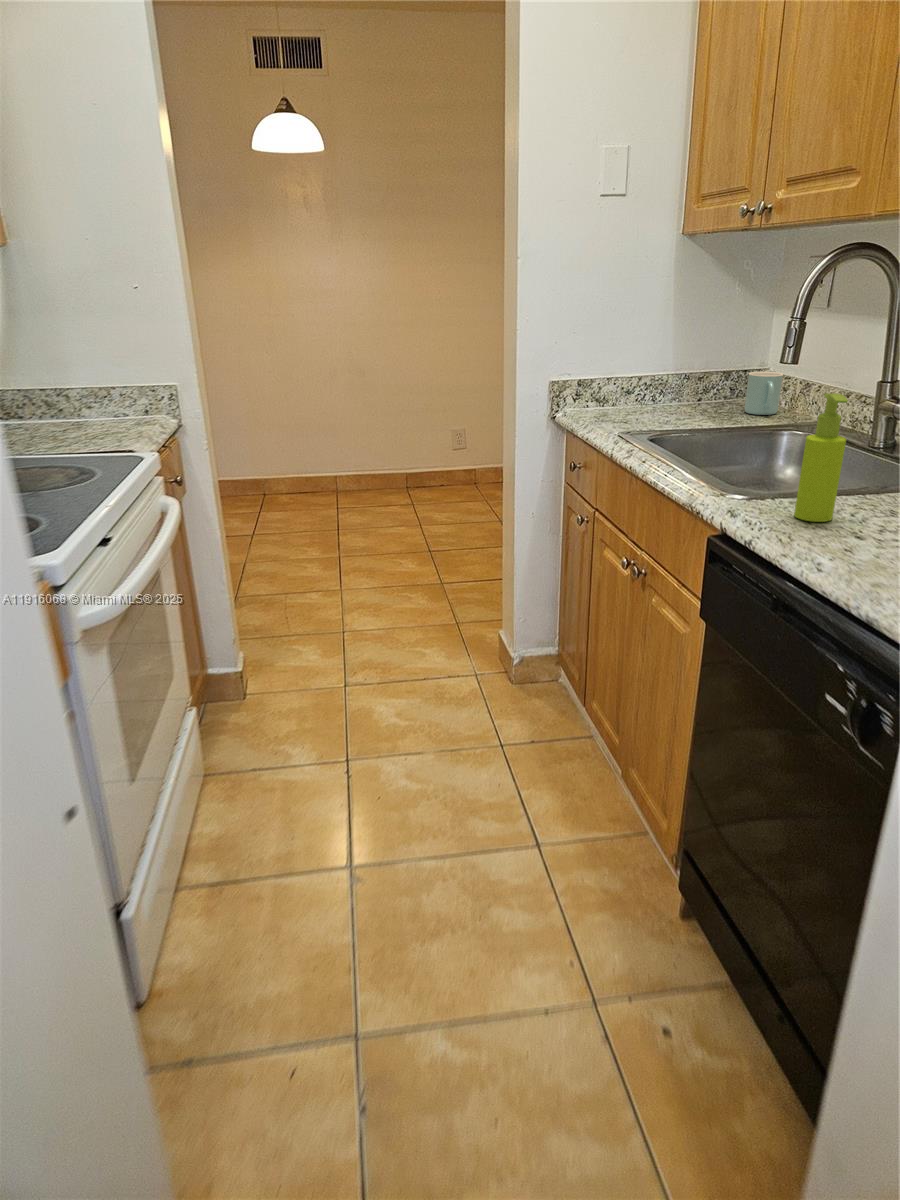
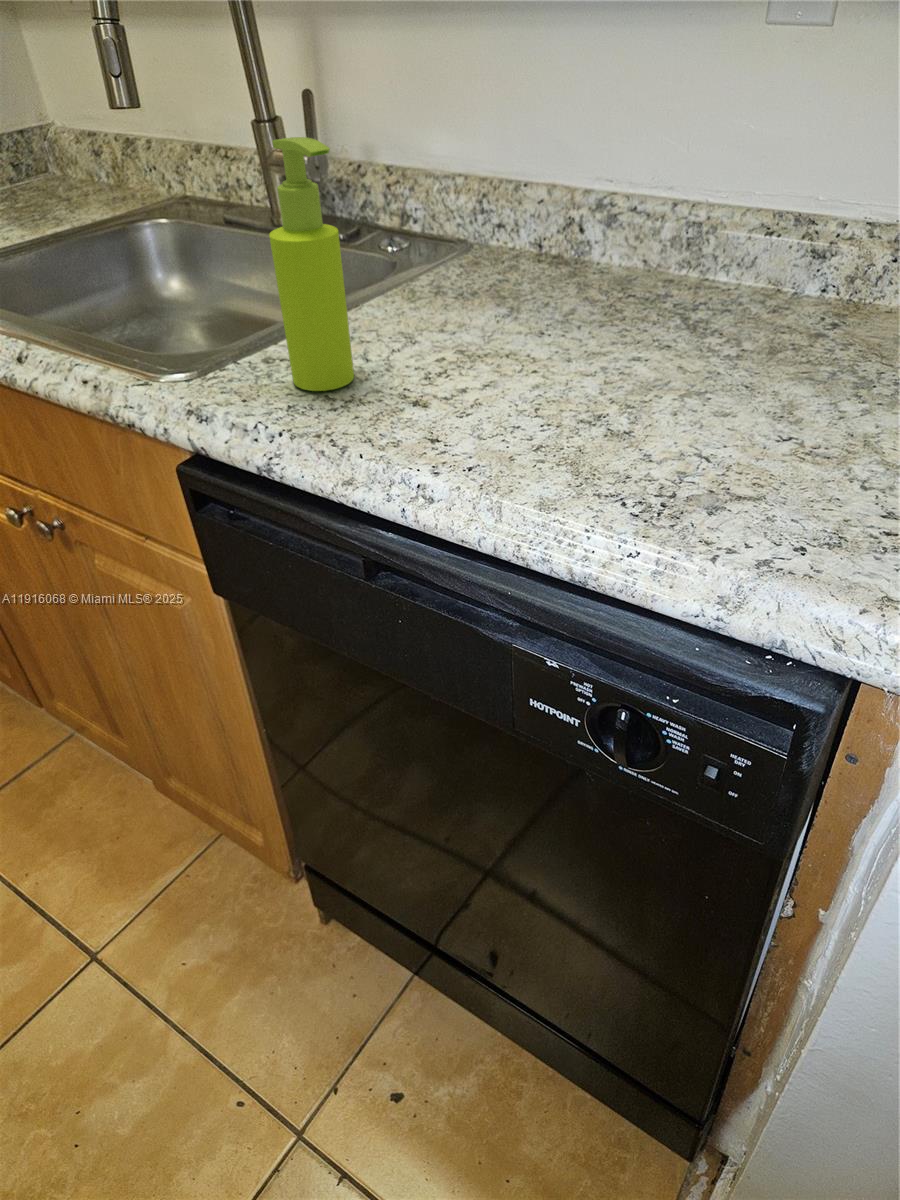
mug: present [745,372,783,415] -> none [32,127,103,202]

